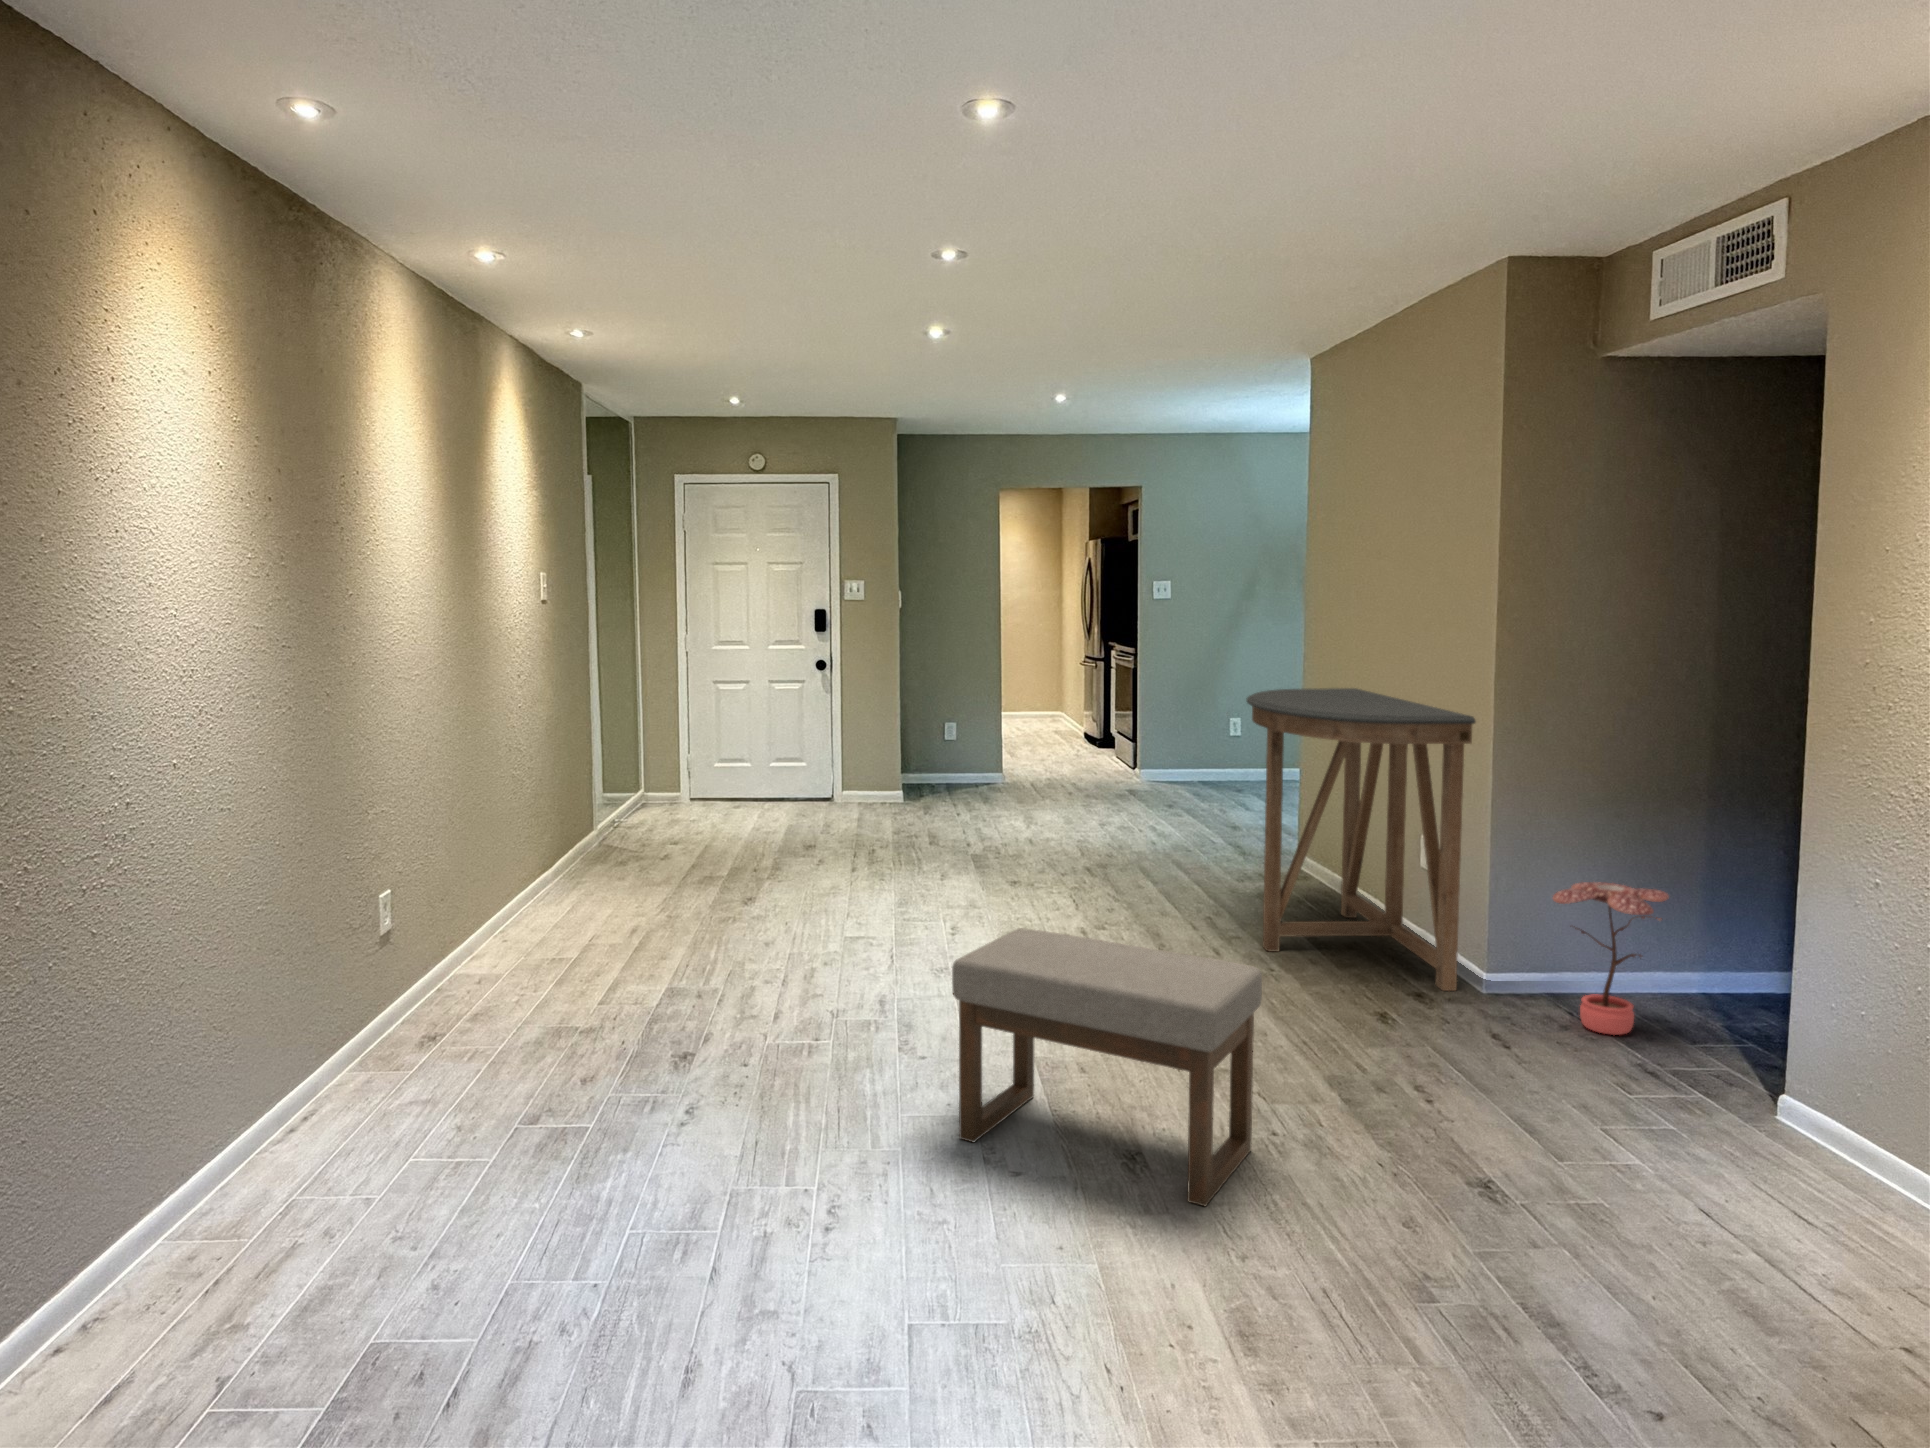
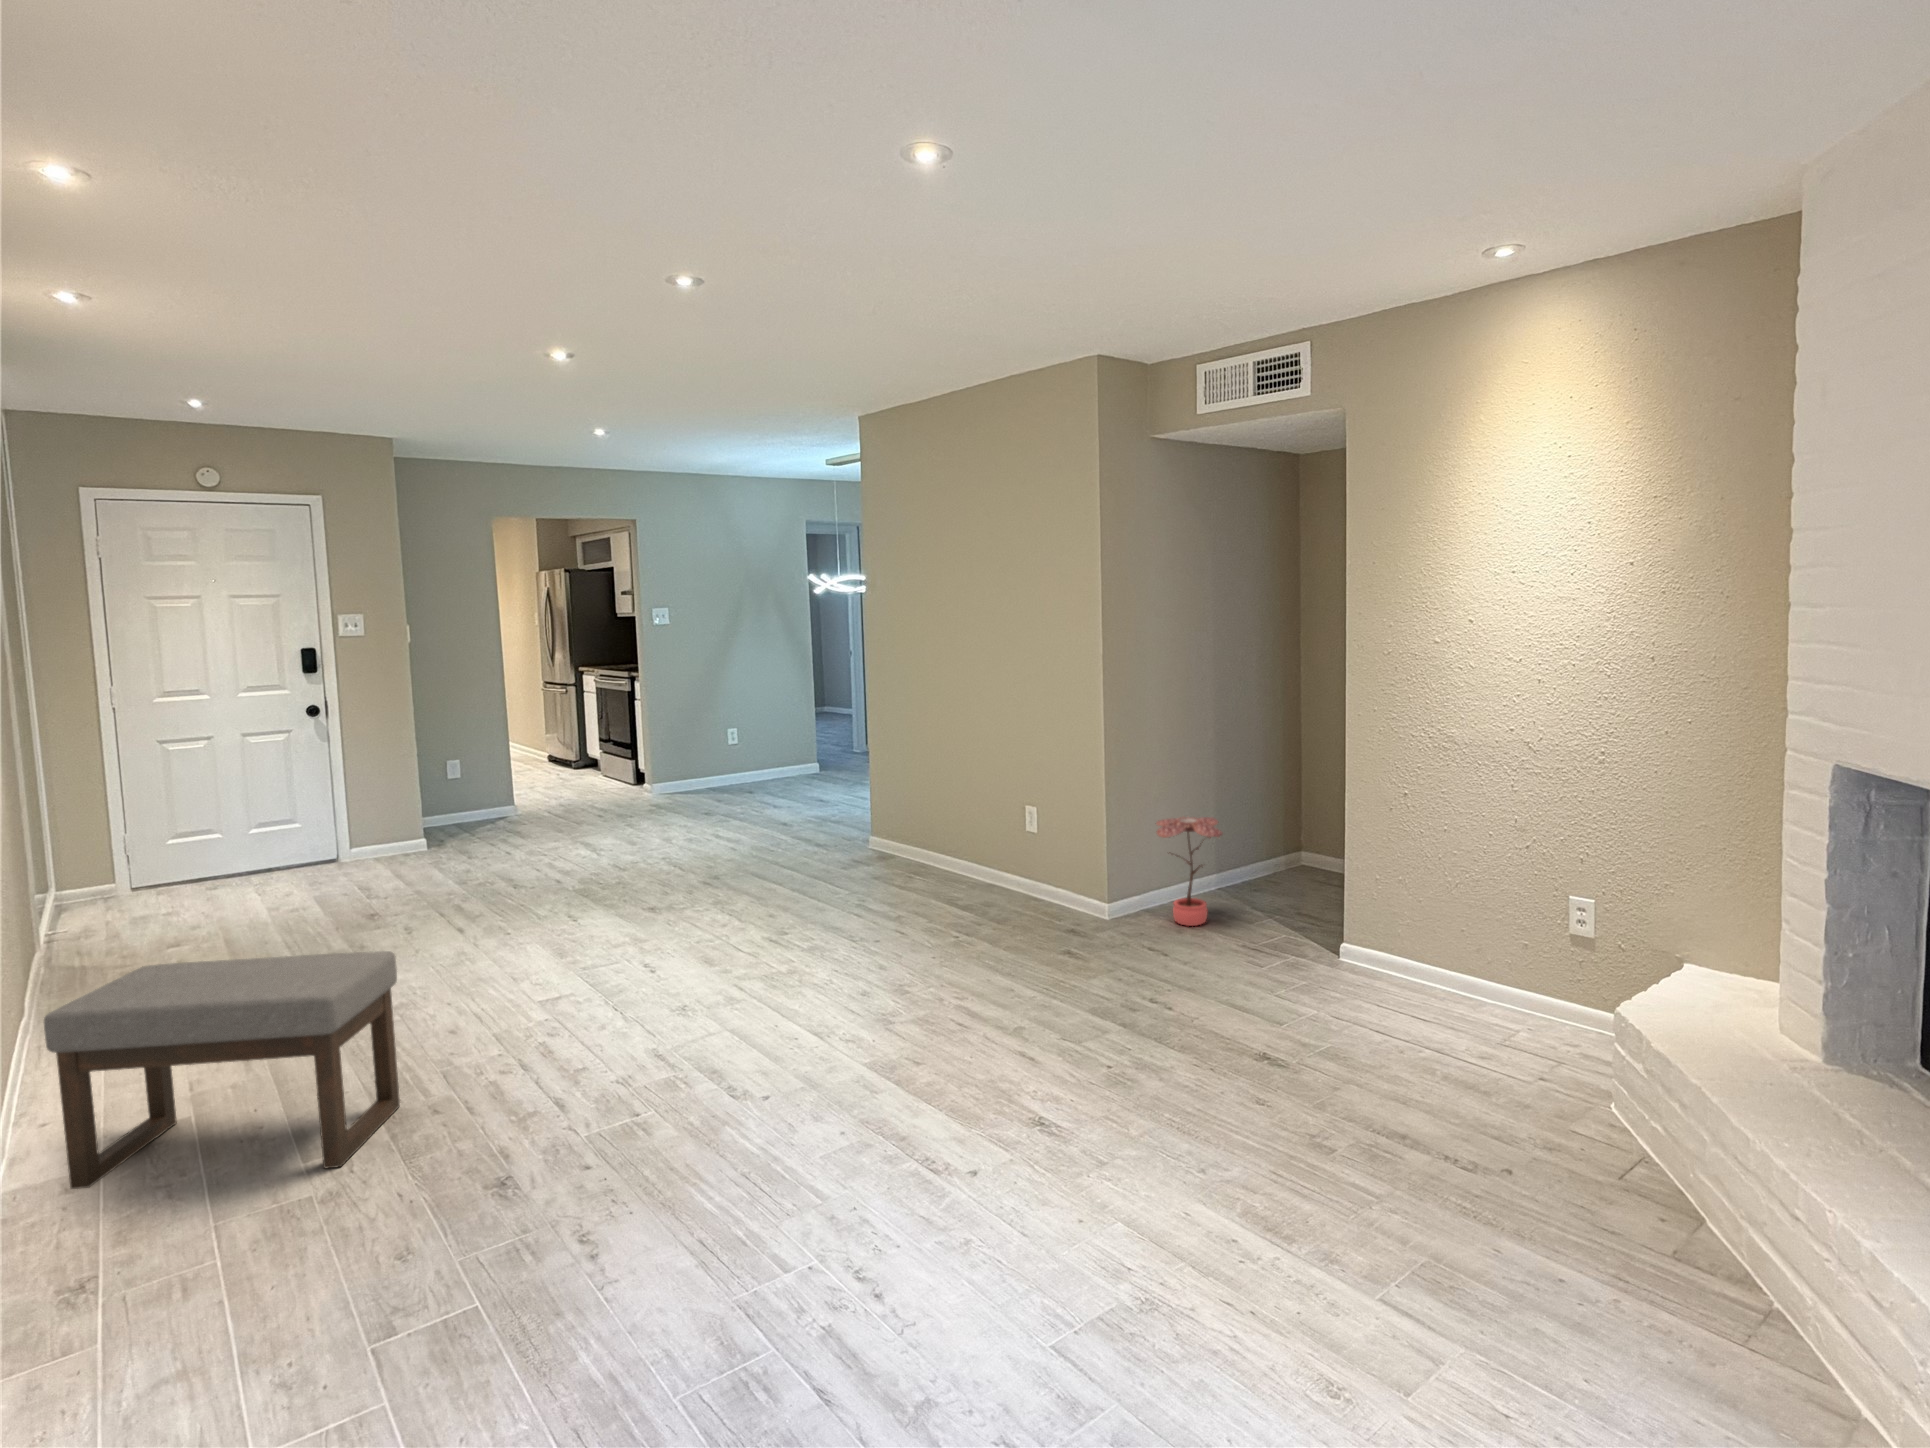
console table: present [1246,688,1476,991] -> none [877,692,1087,921]
ottoman: present [952,928,1262,1206] -> present [44,951,400,1189]

